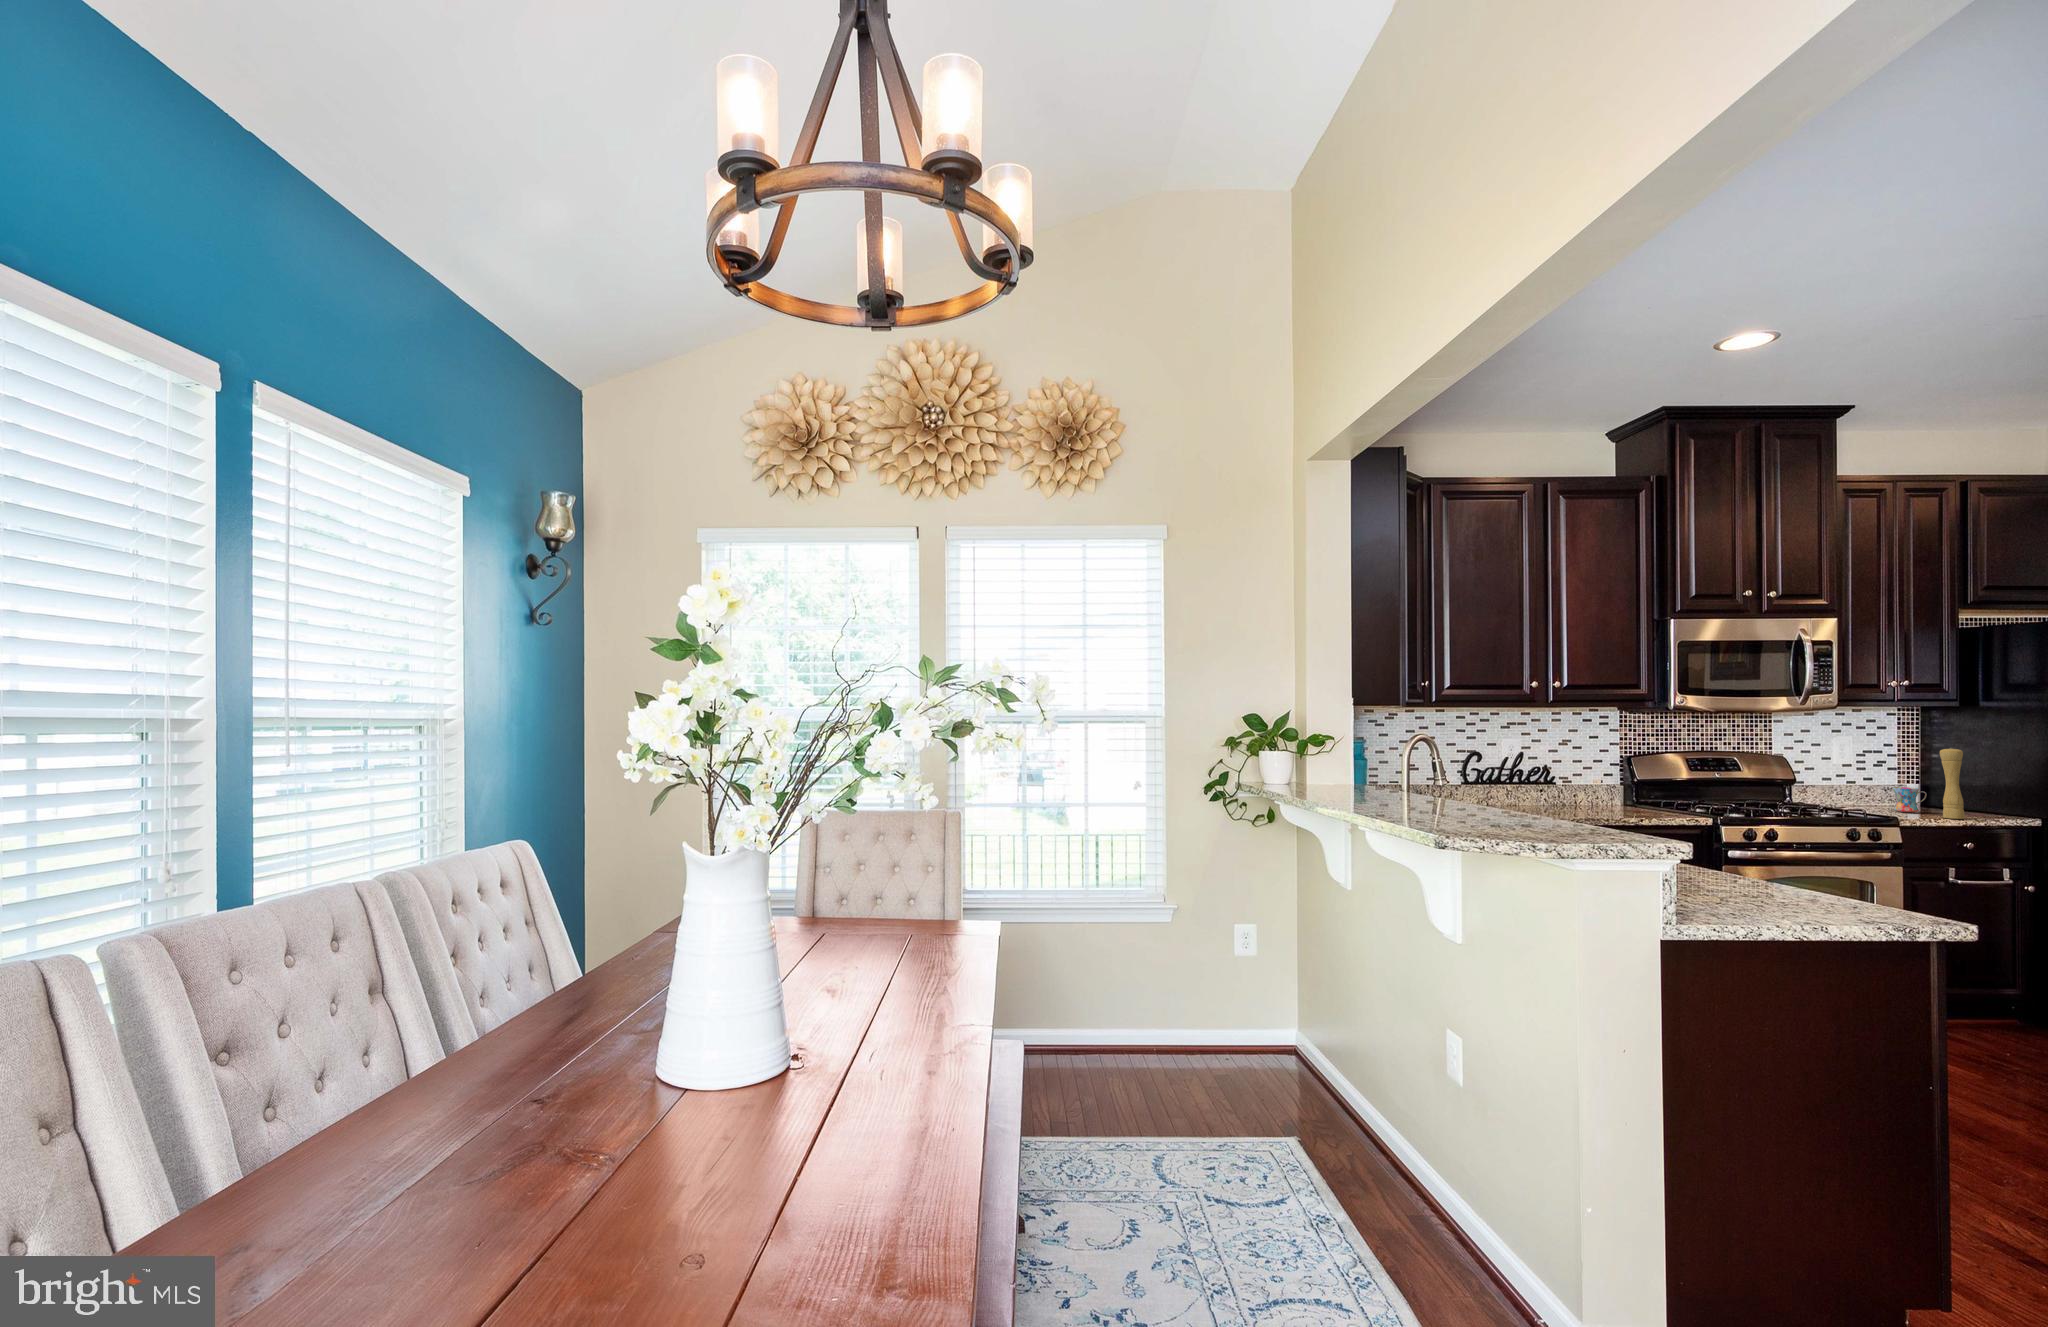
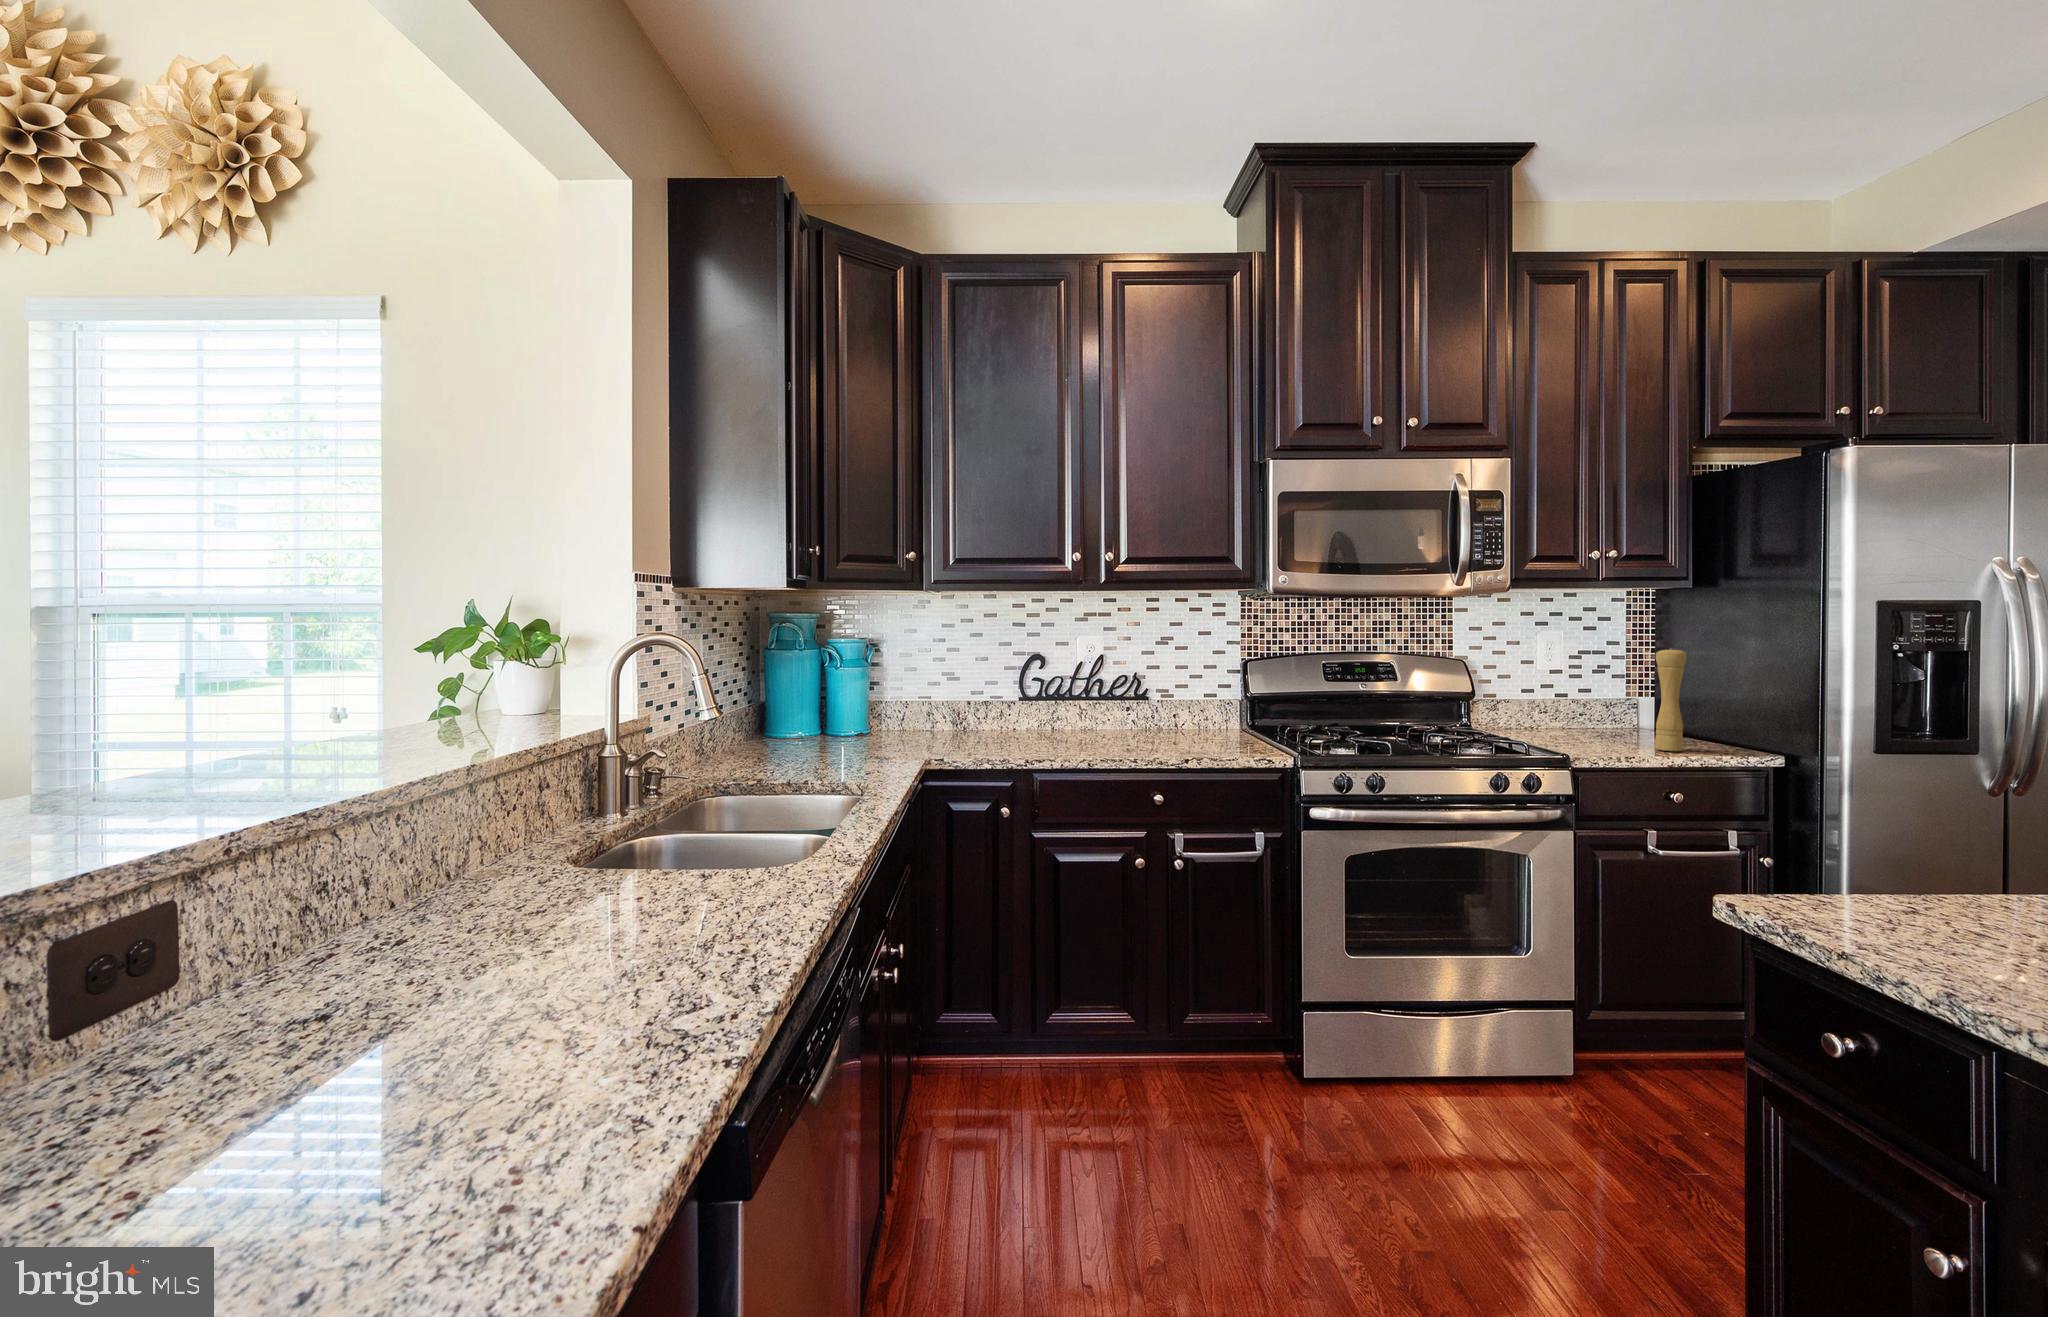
mug: present [1892,787,1927,813] -> none [1600,704,1644,740]

